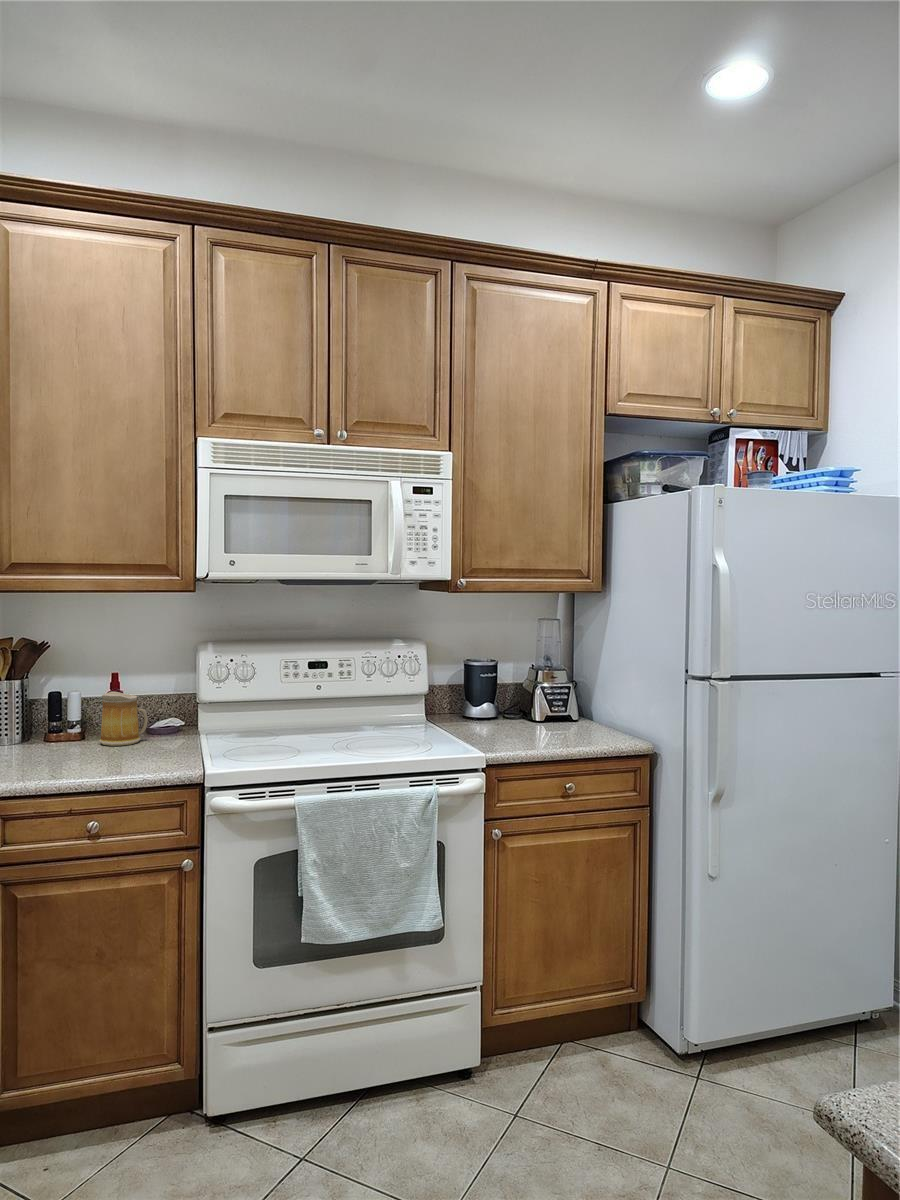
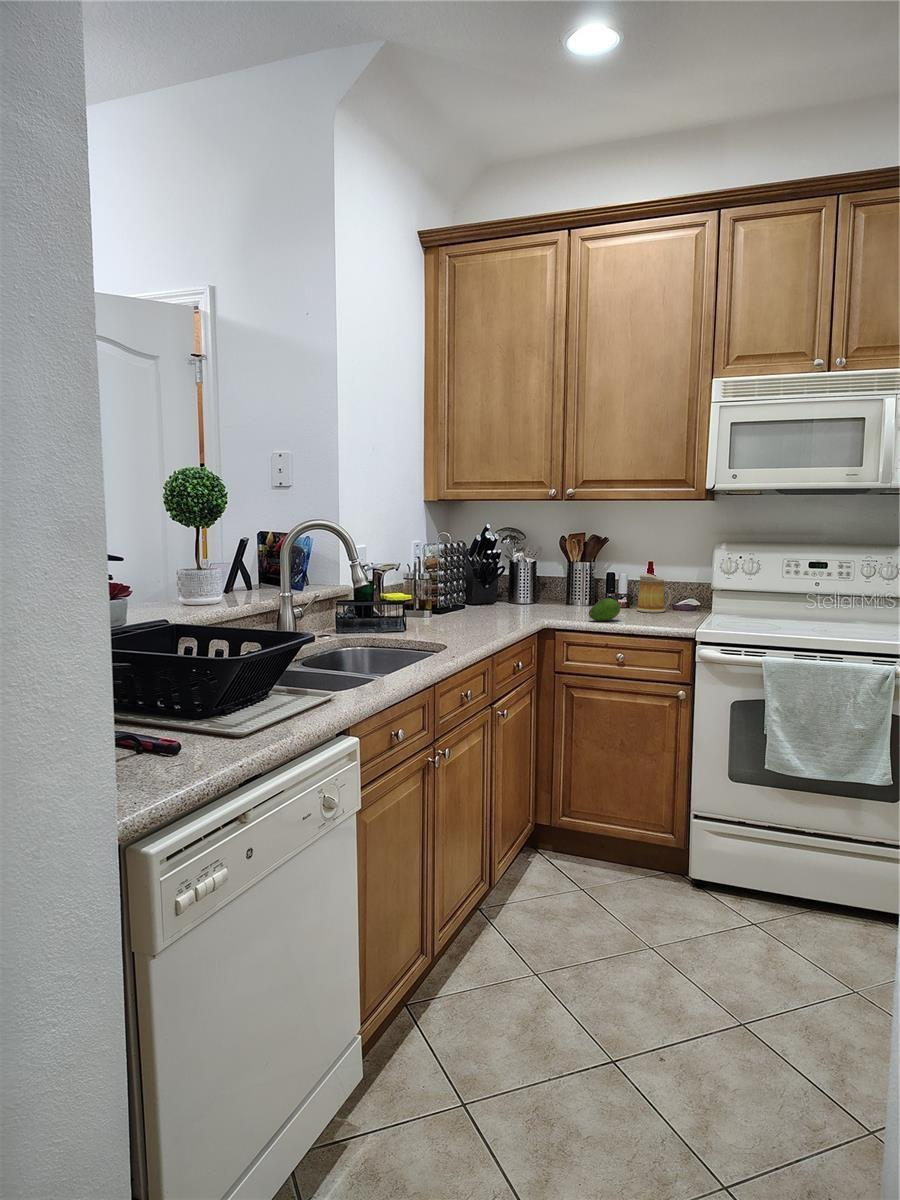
fruit: none [37,738,86,774] -> present [589,598,620,621]

